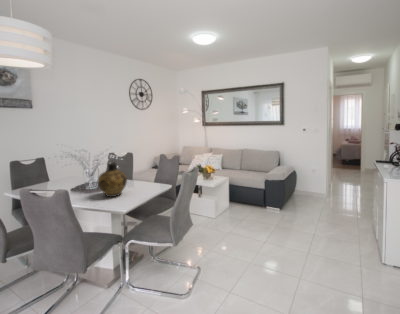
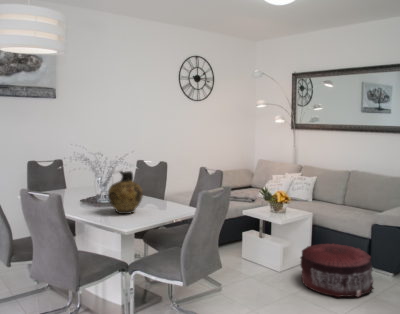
pouf: none [228,195,274,229] -> present [301,244,374,297]

